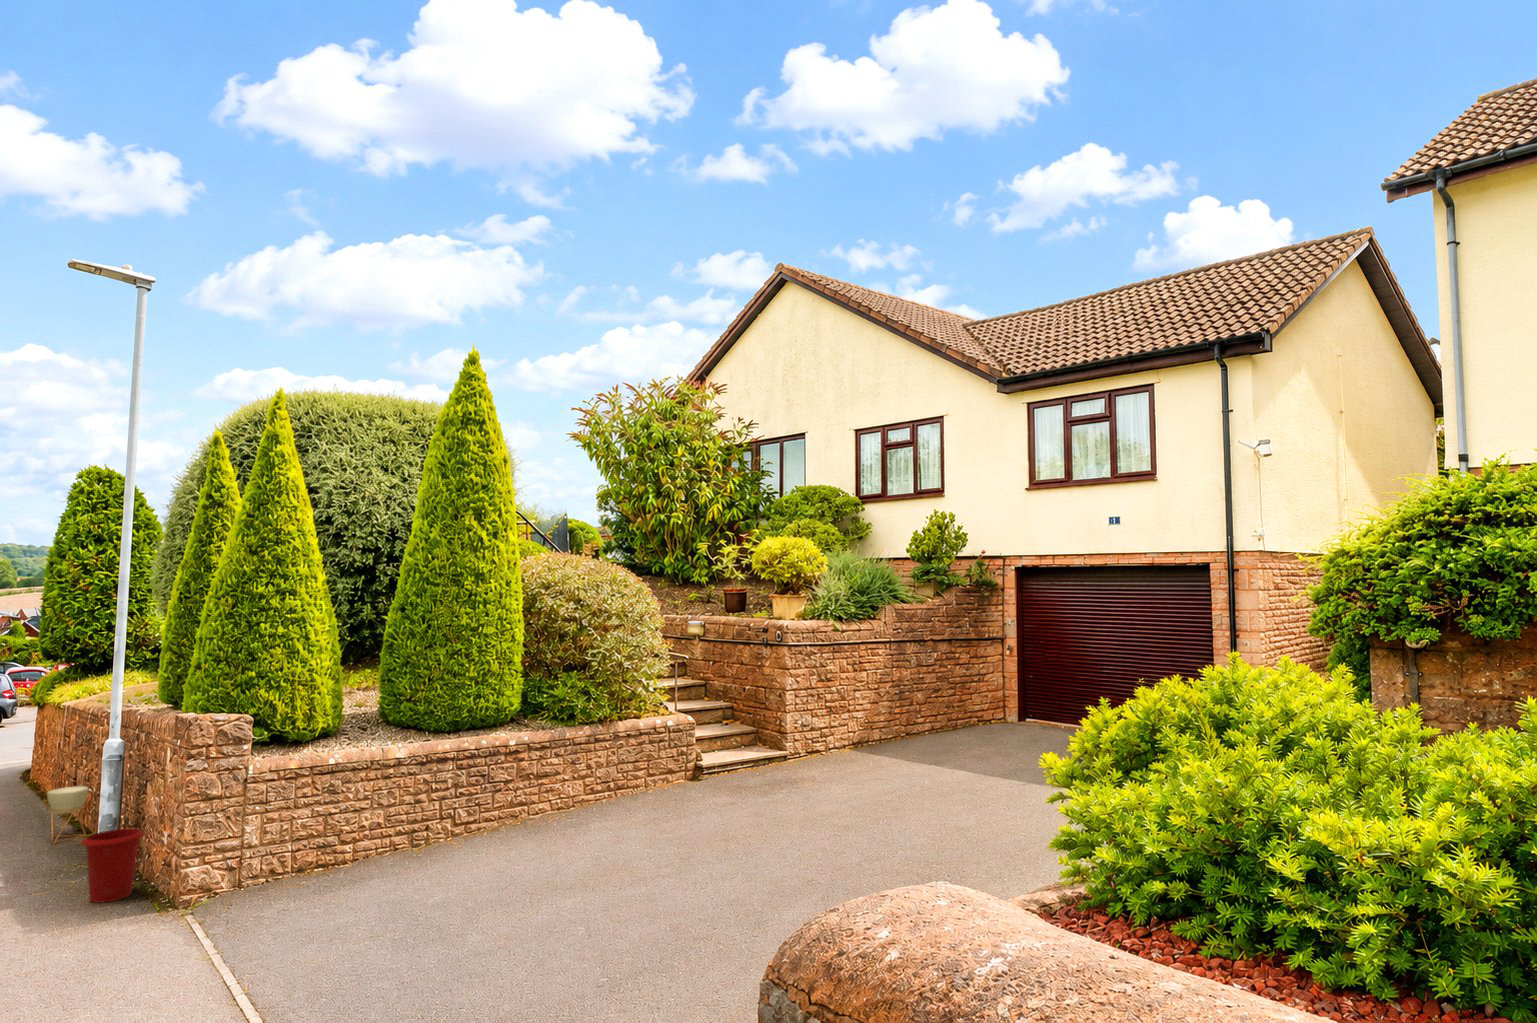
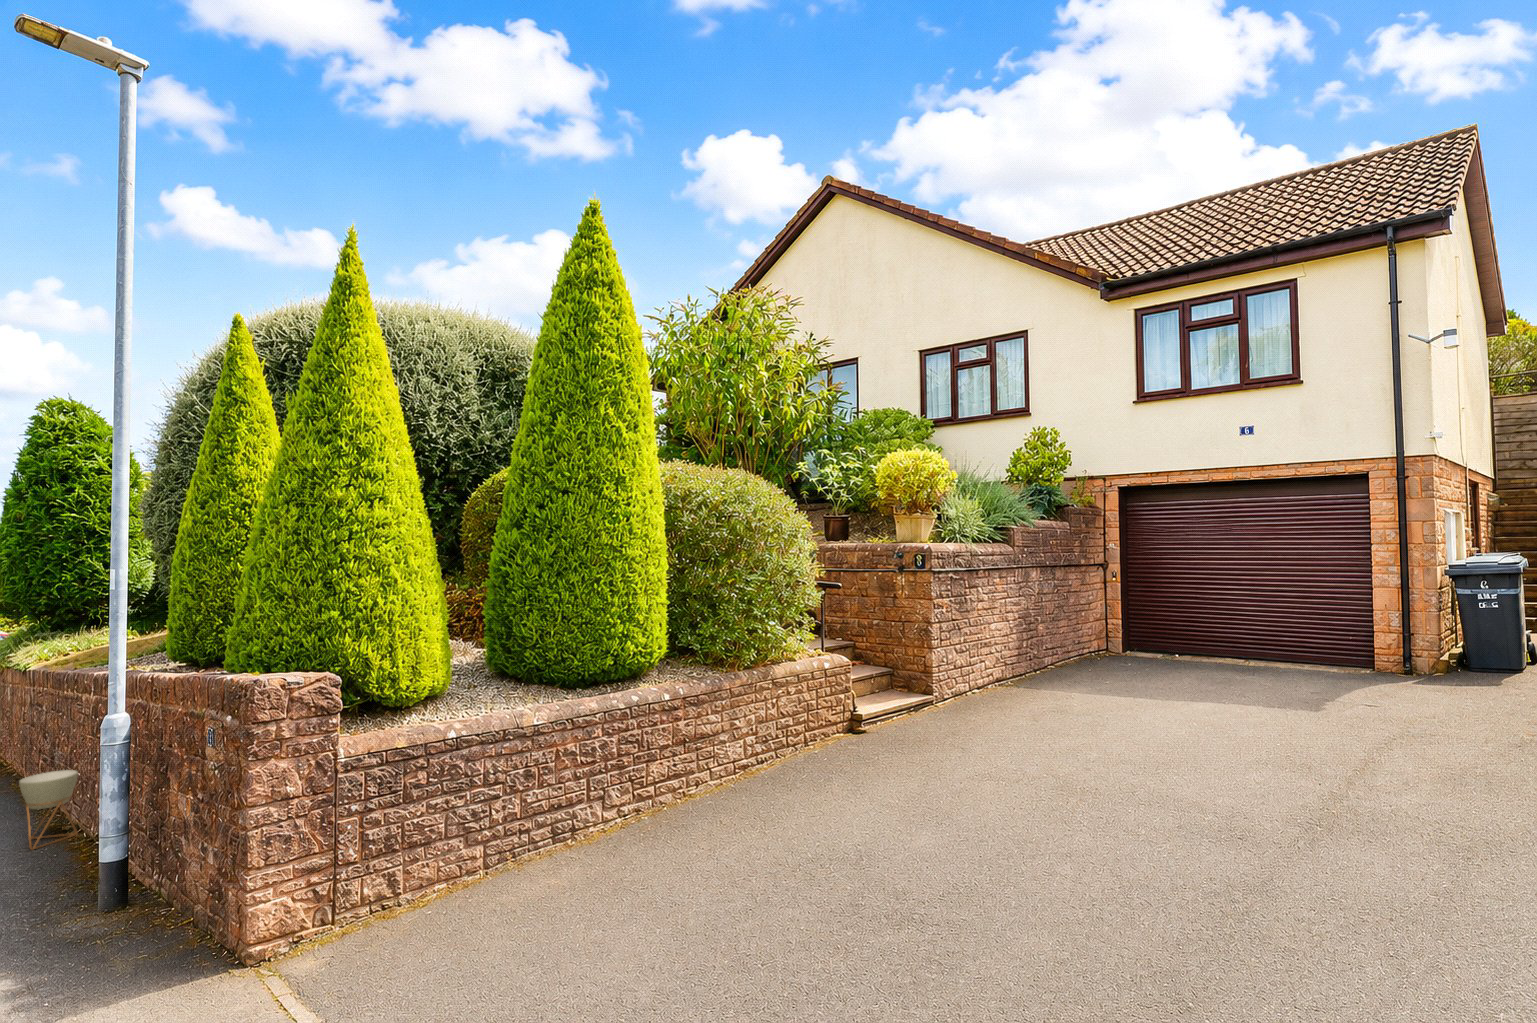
waste bin: present [81,829,145,903] -> none [75,842,175,960]

